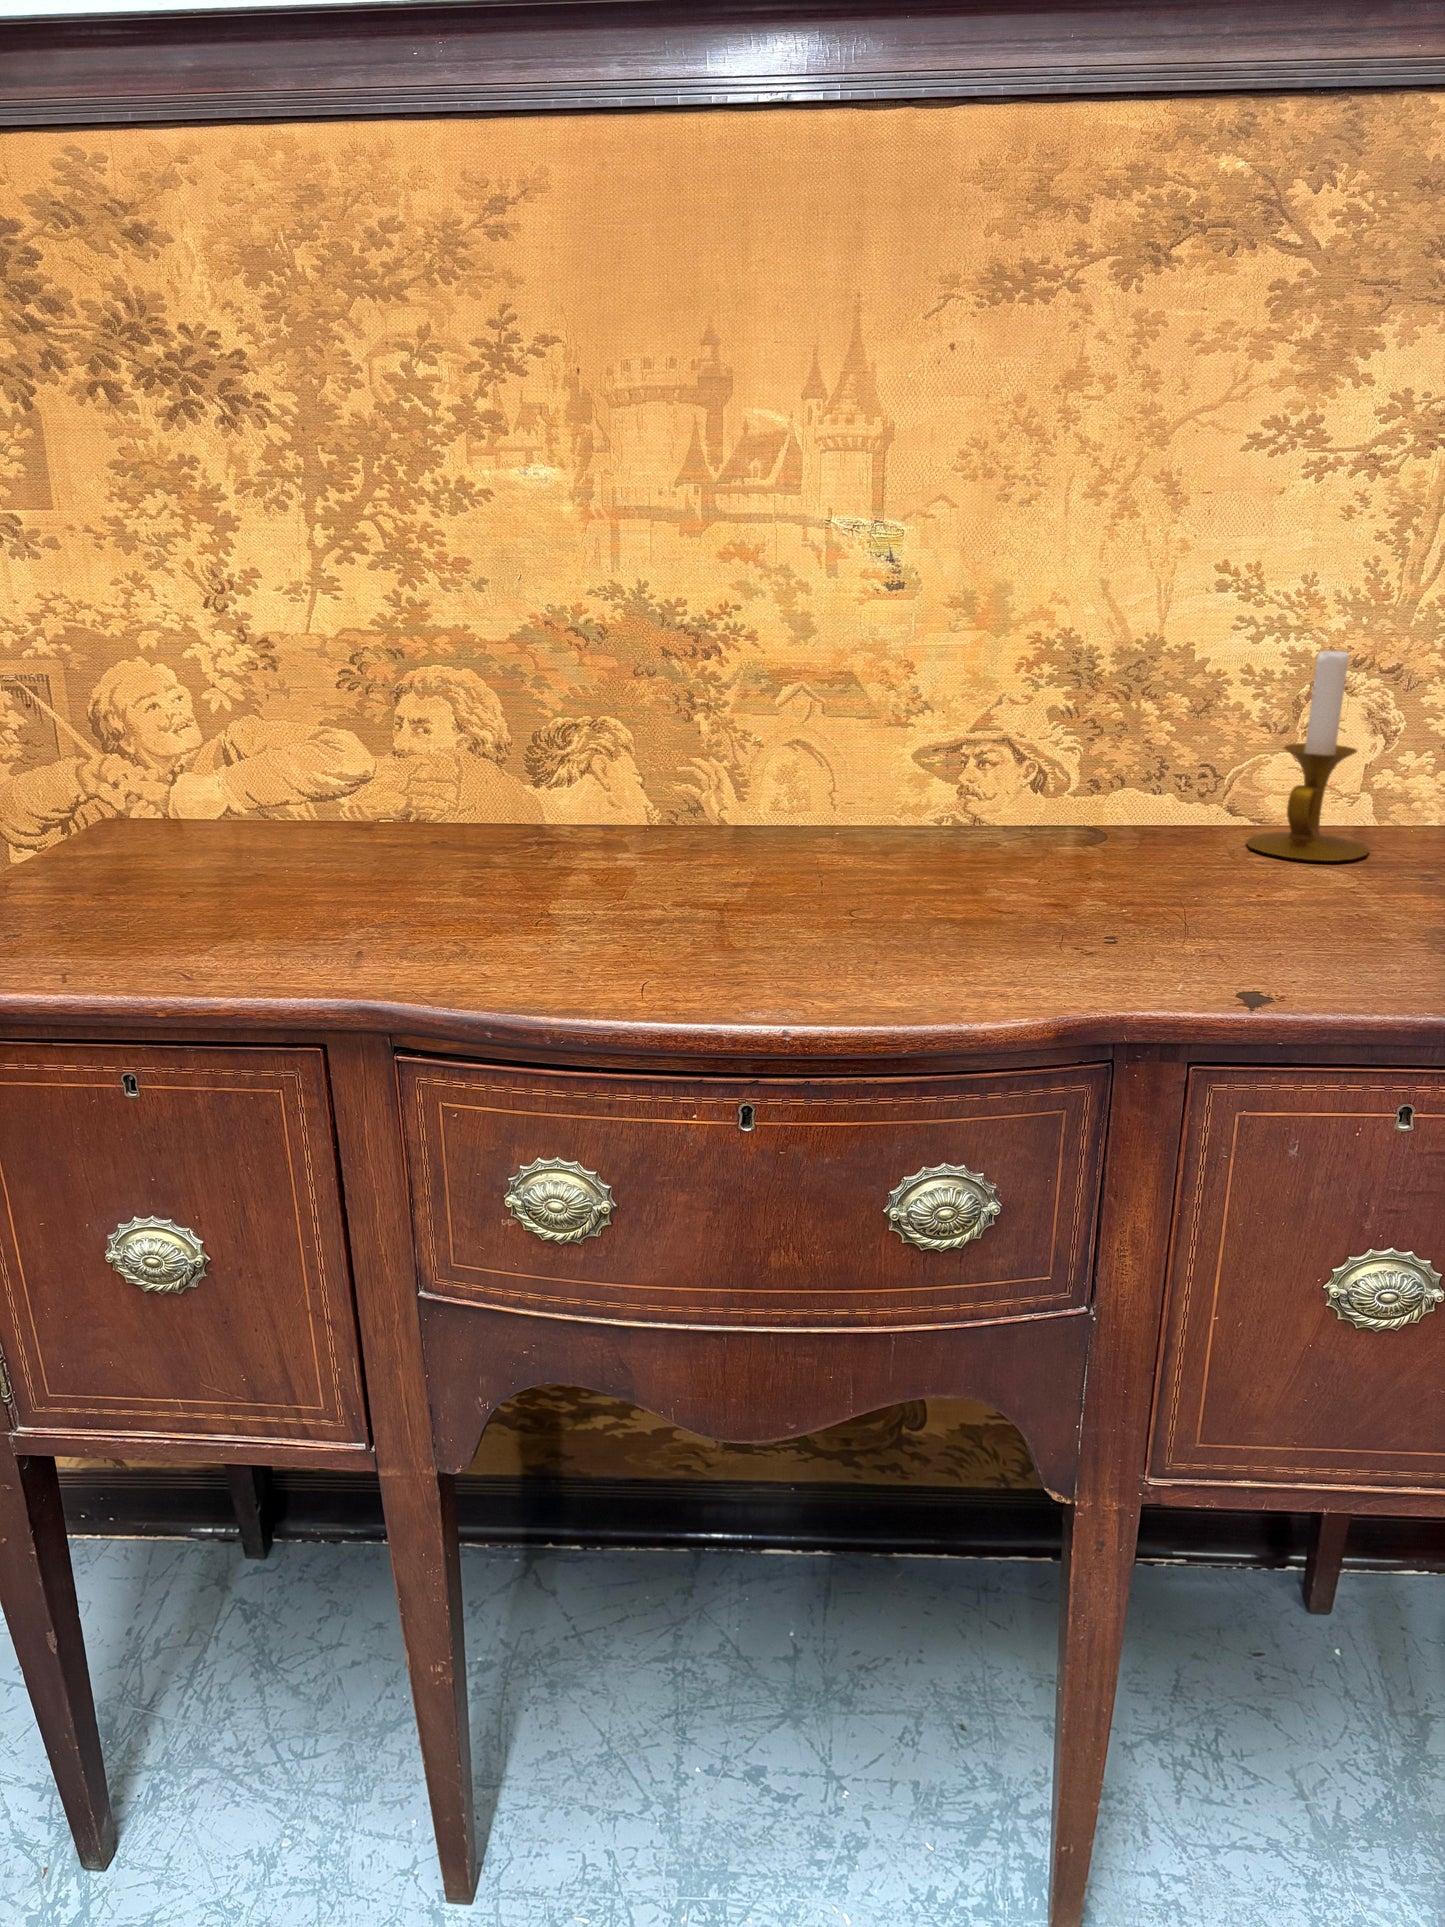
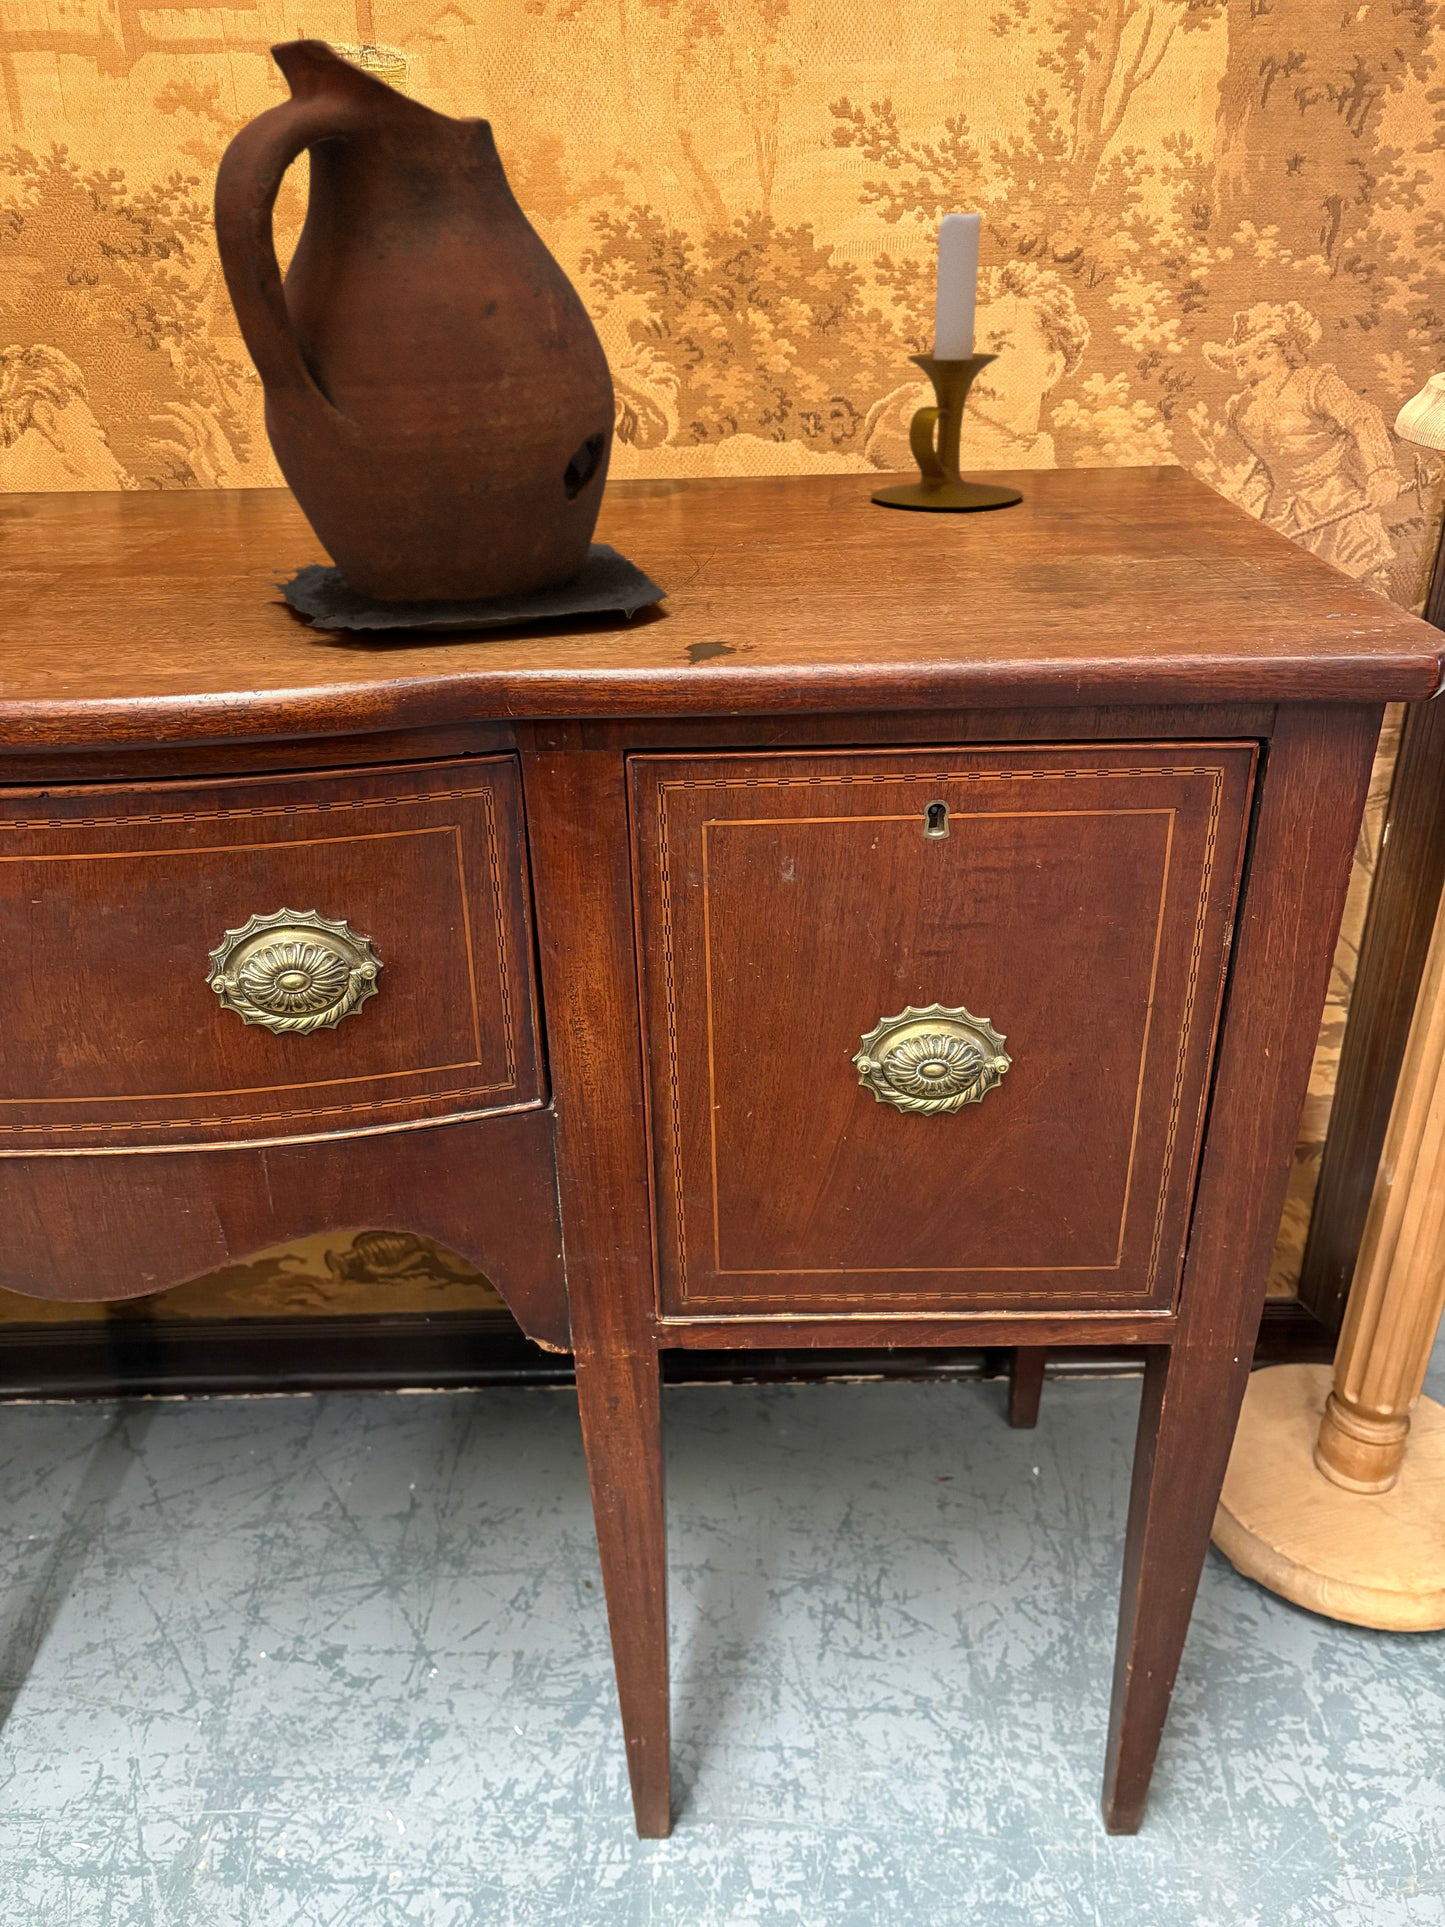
ceramic pitcher: none [880,603,1197,977] -> present [214,39,667,630]

